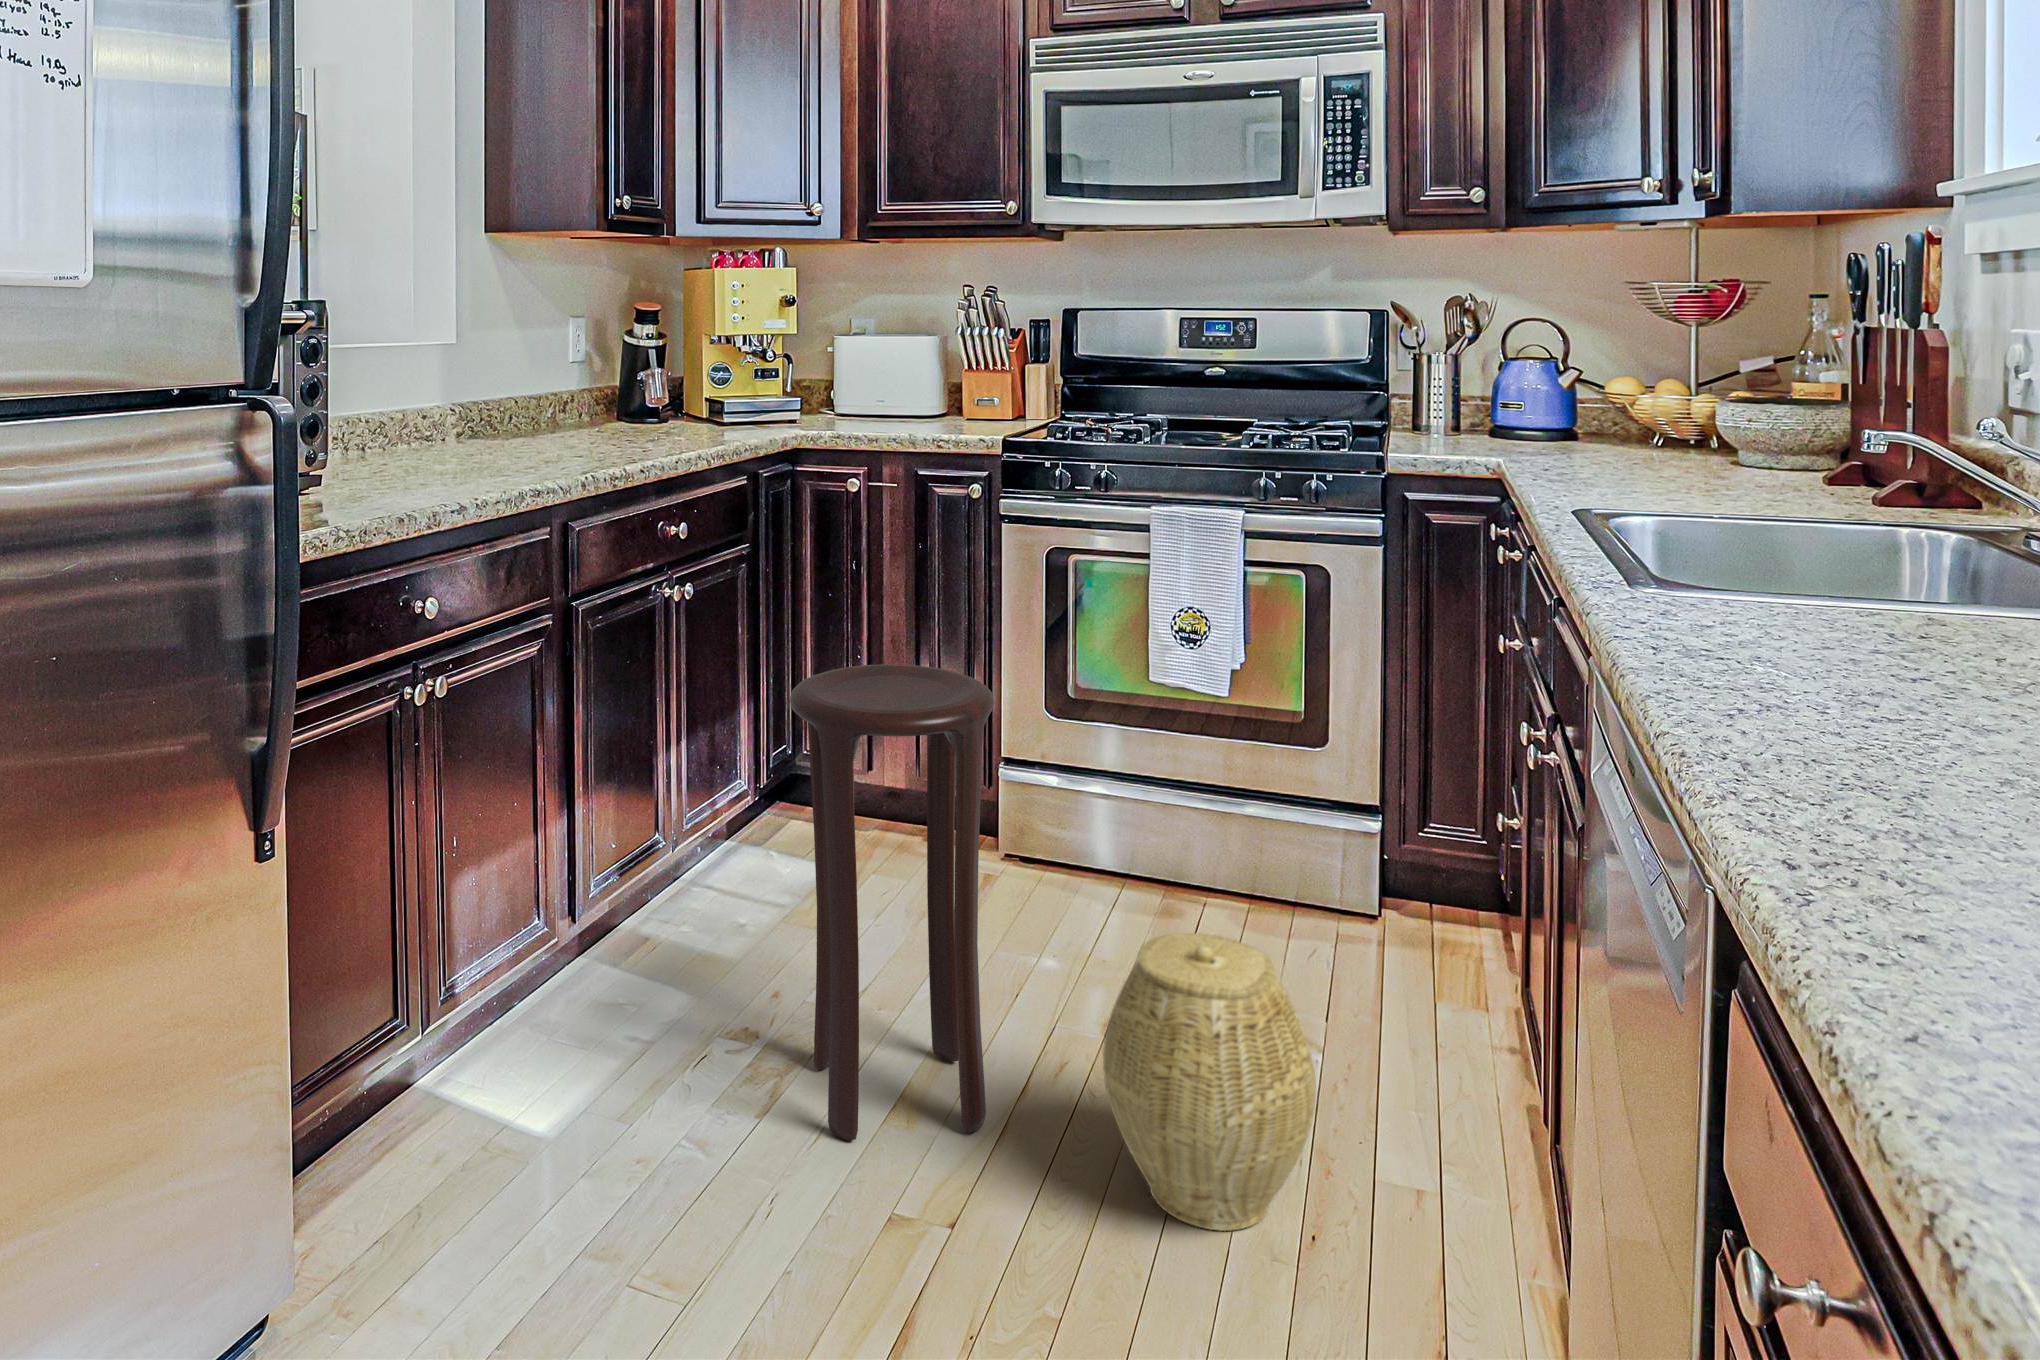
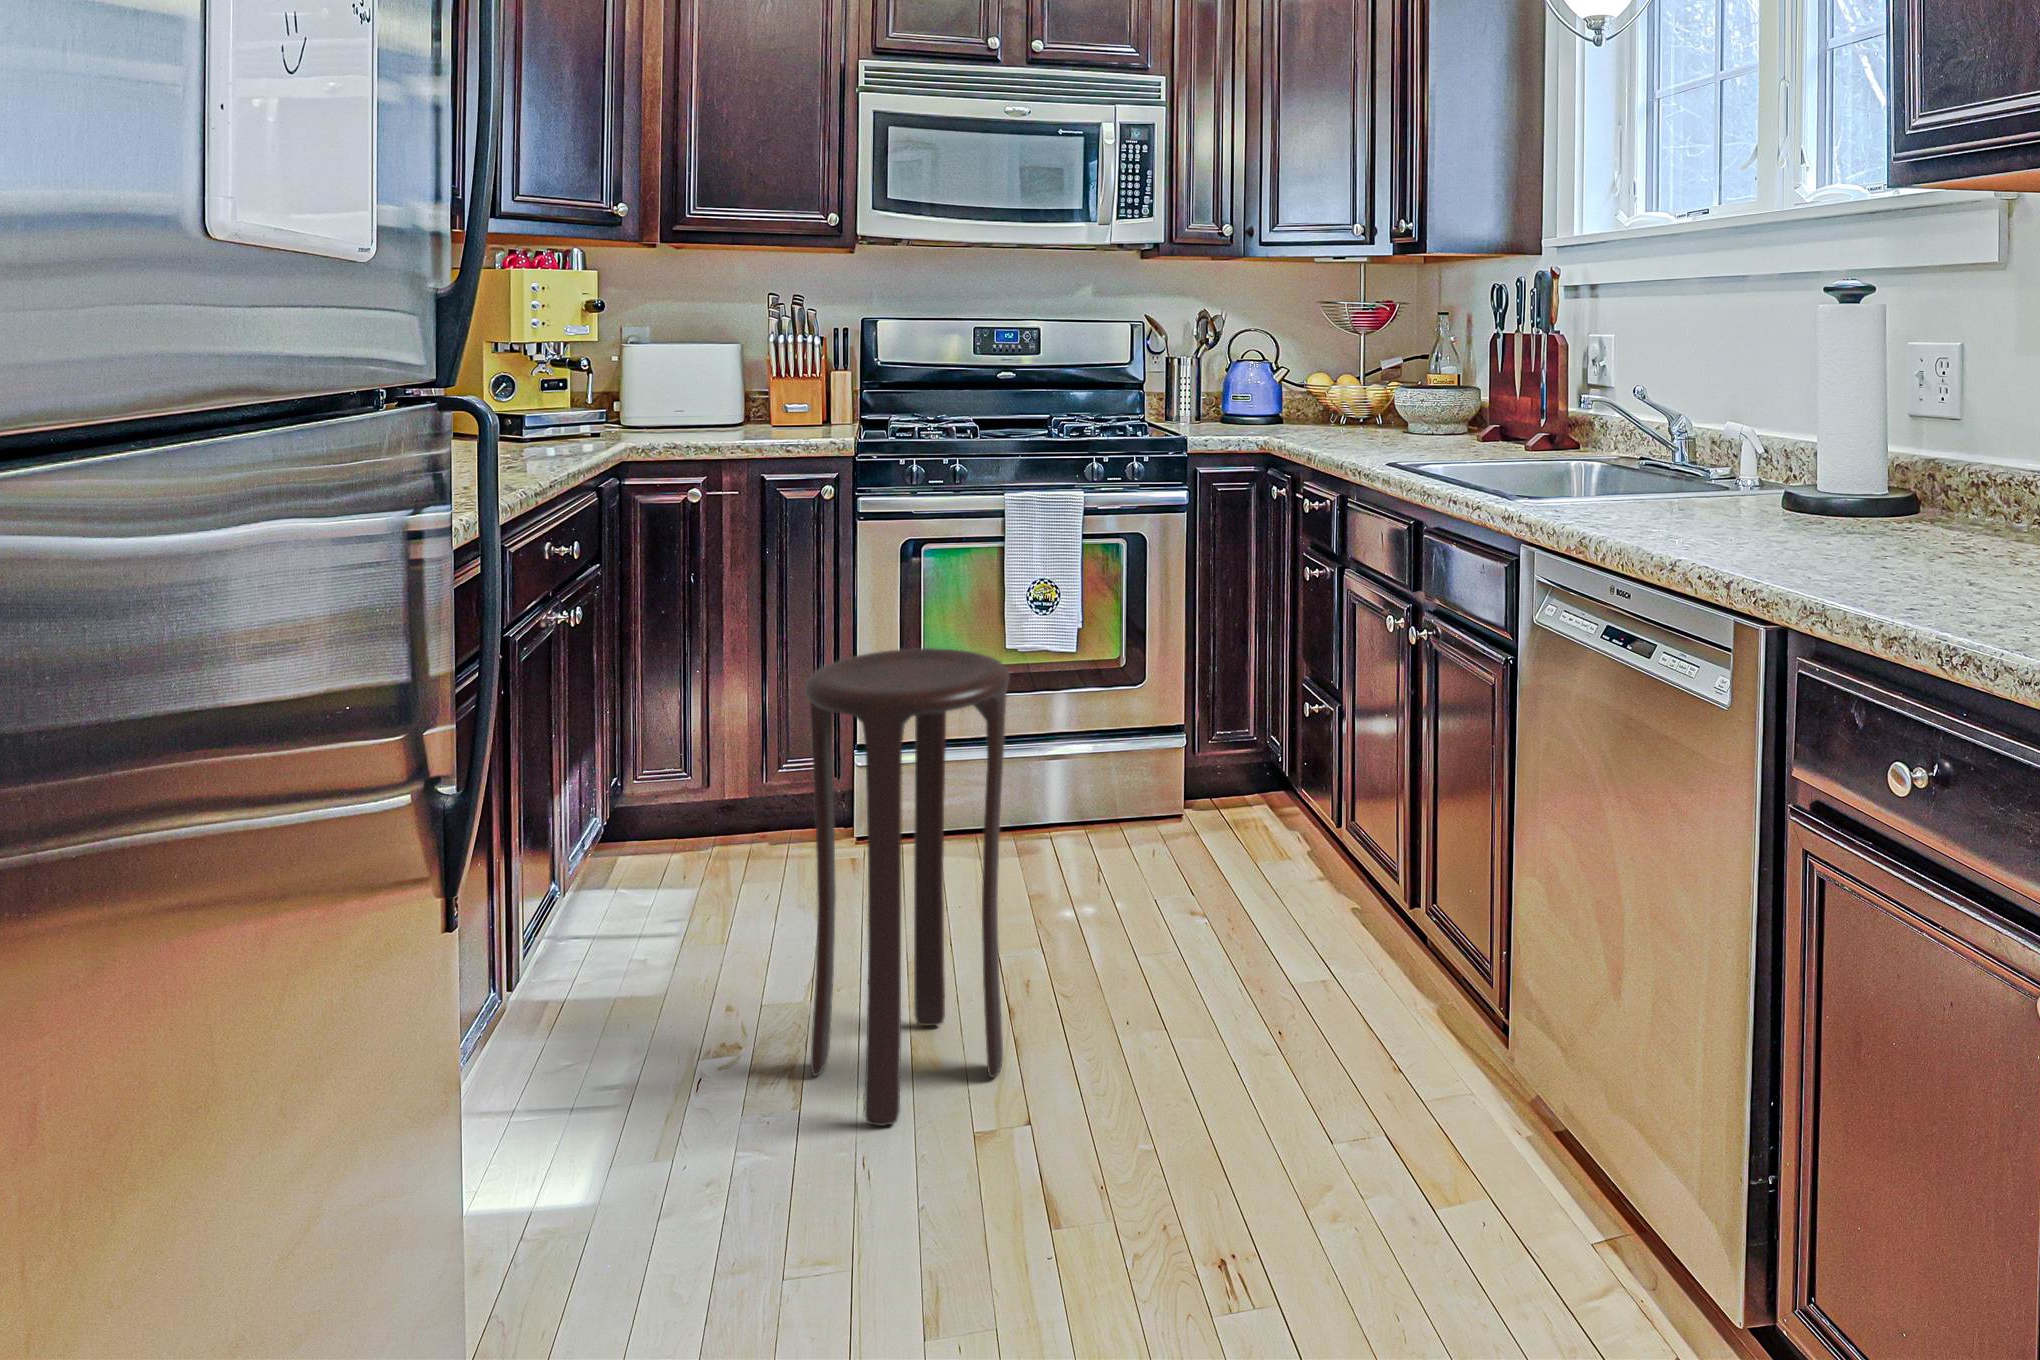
woven basket: present [1103,933,1316,1231] -> none [1122,835,1293,1079]

